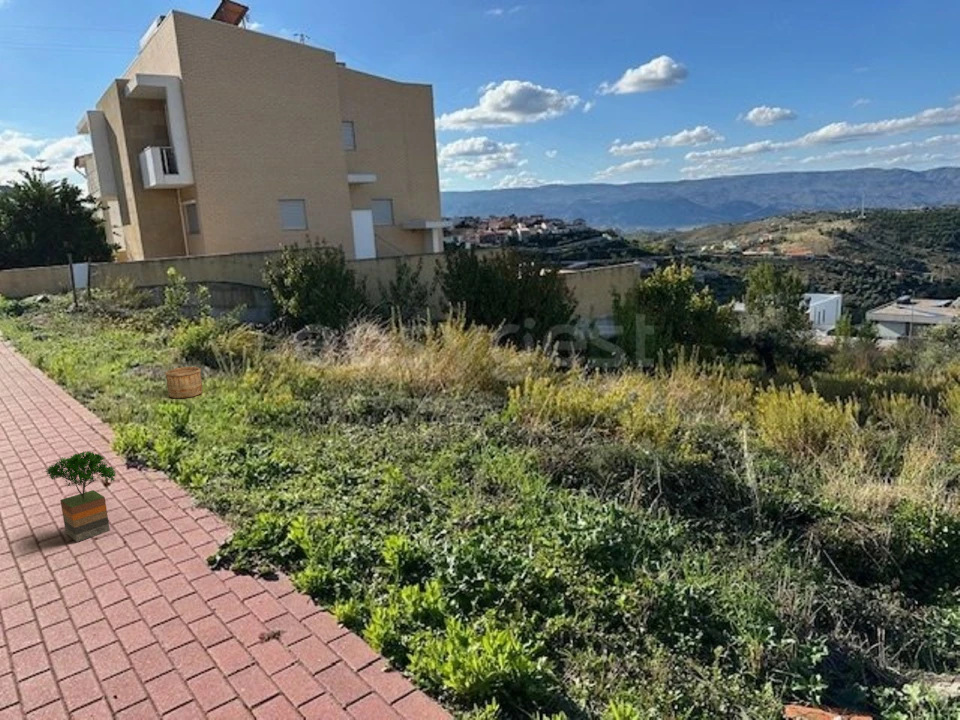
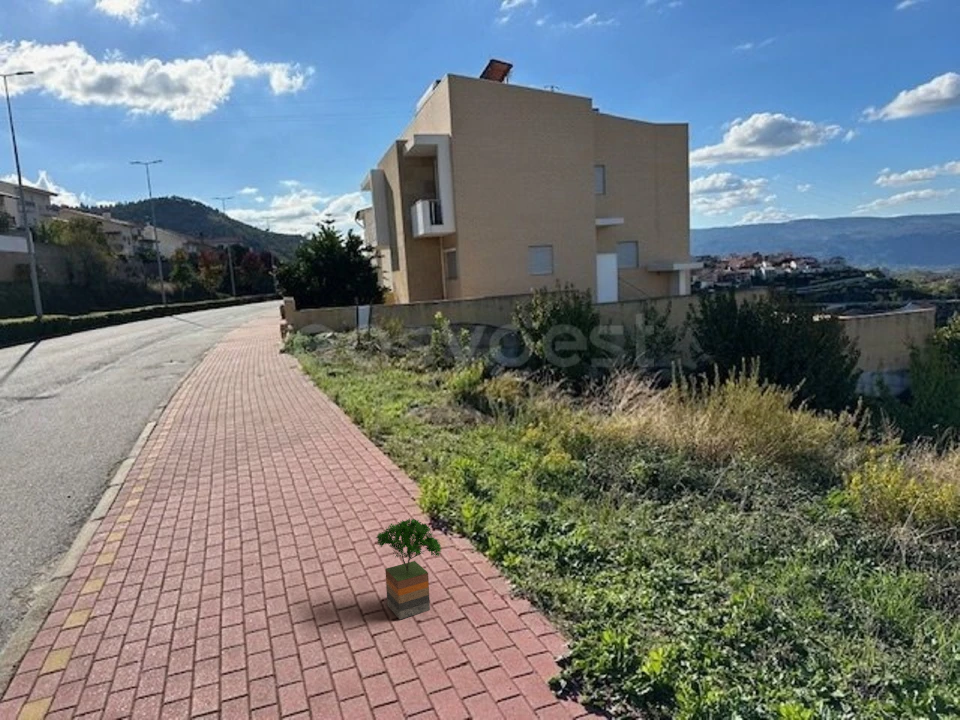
wooden bucket: present [165,367,202,398] -> none [455,417,489,450]

